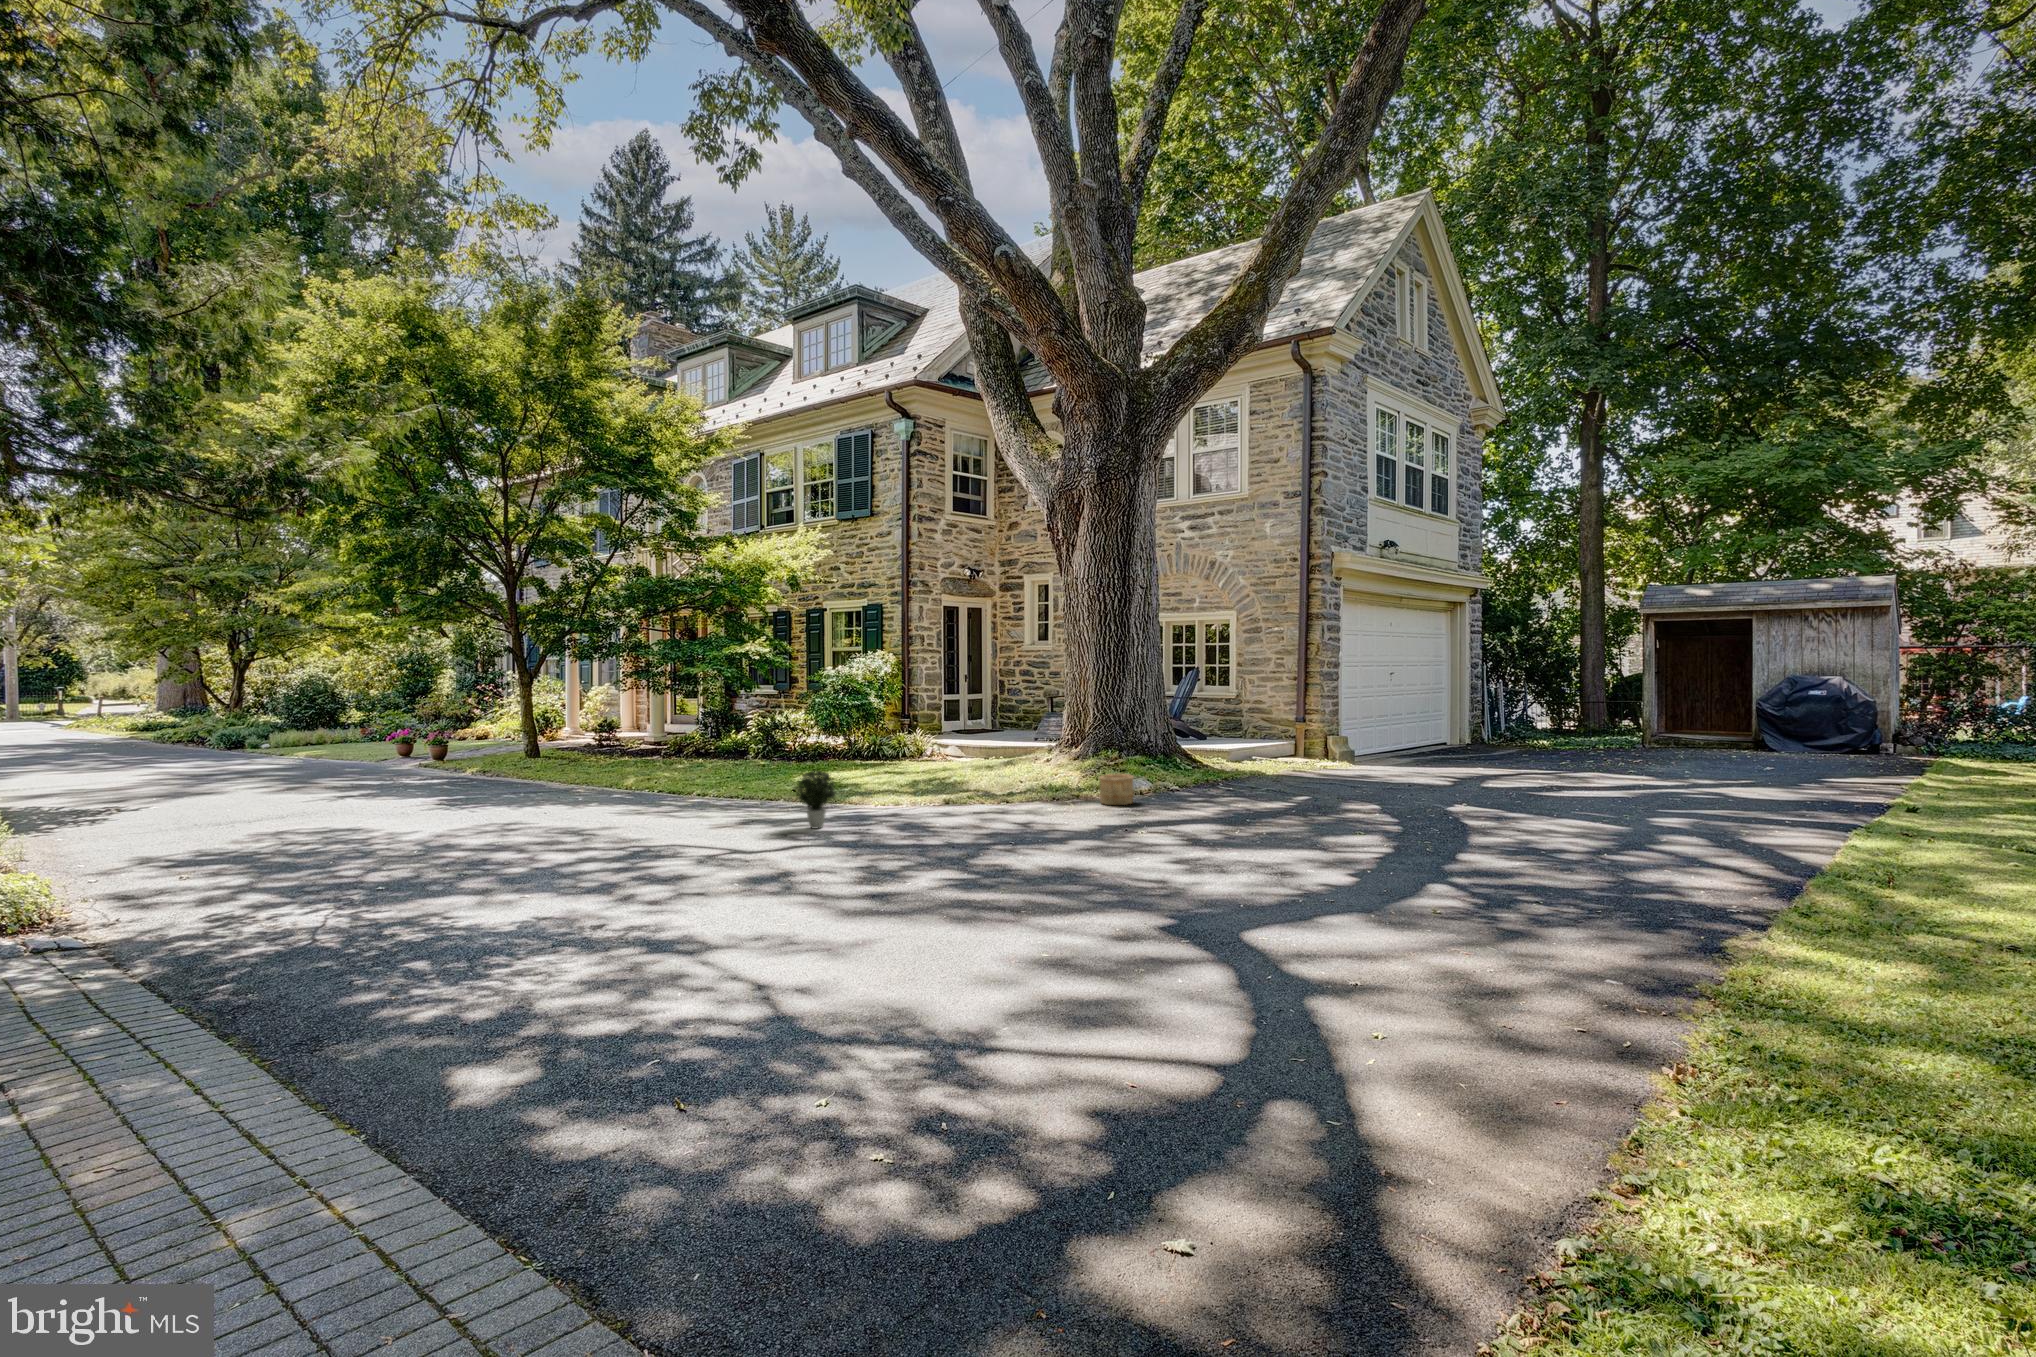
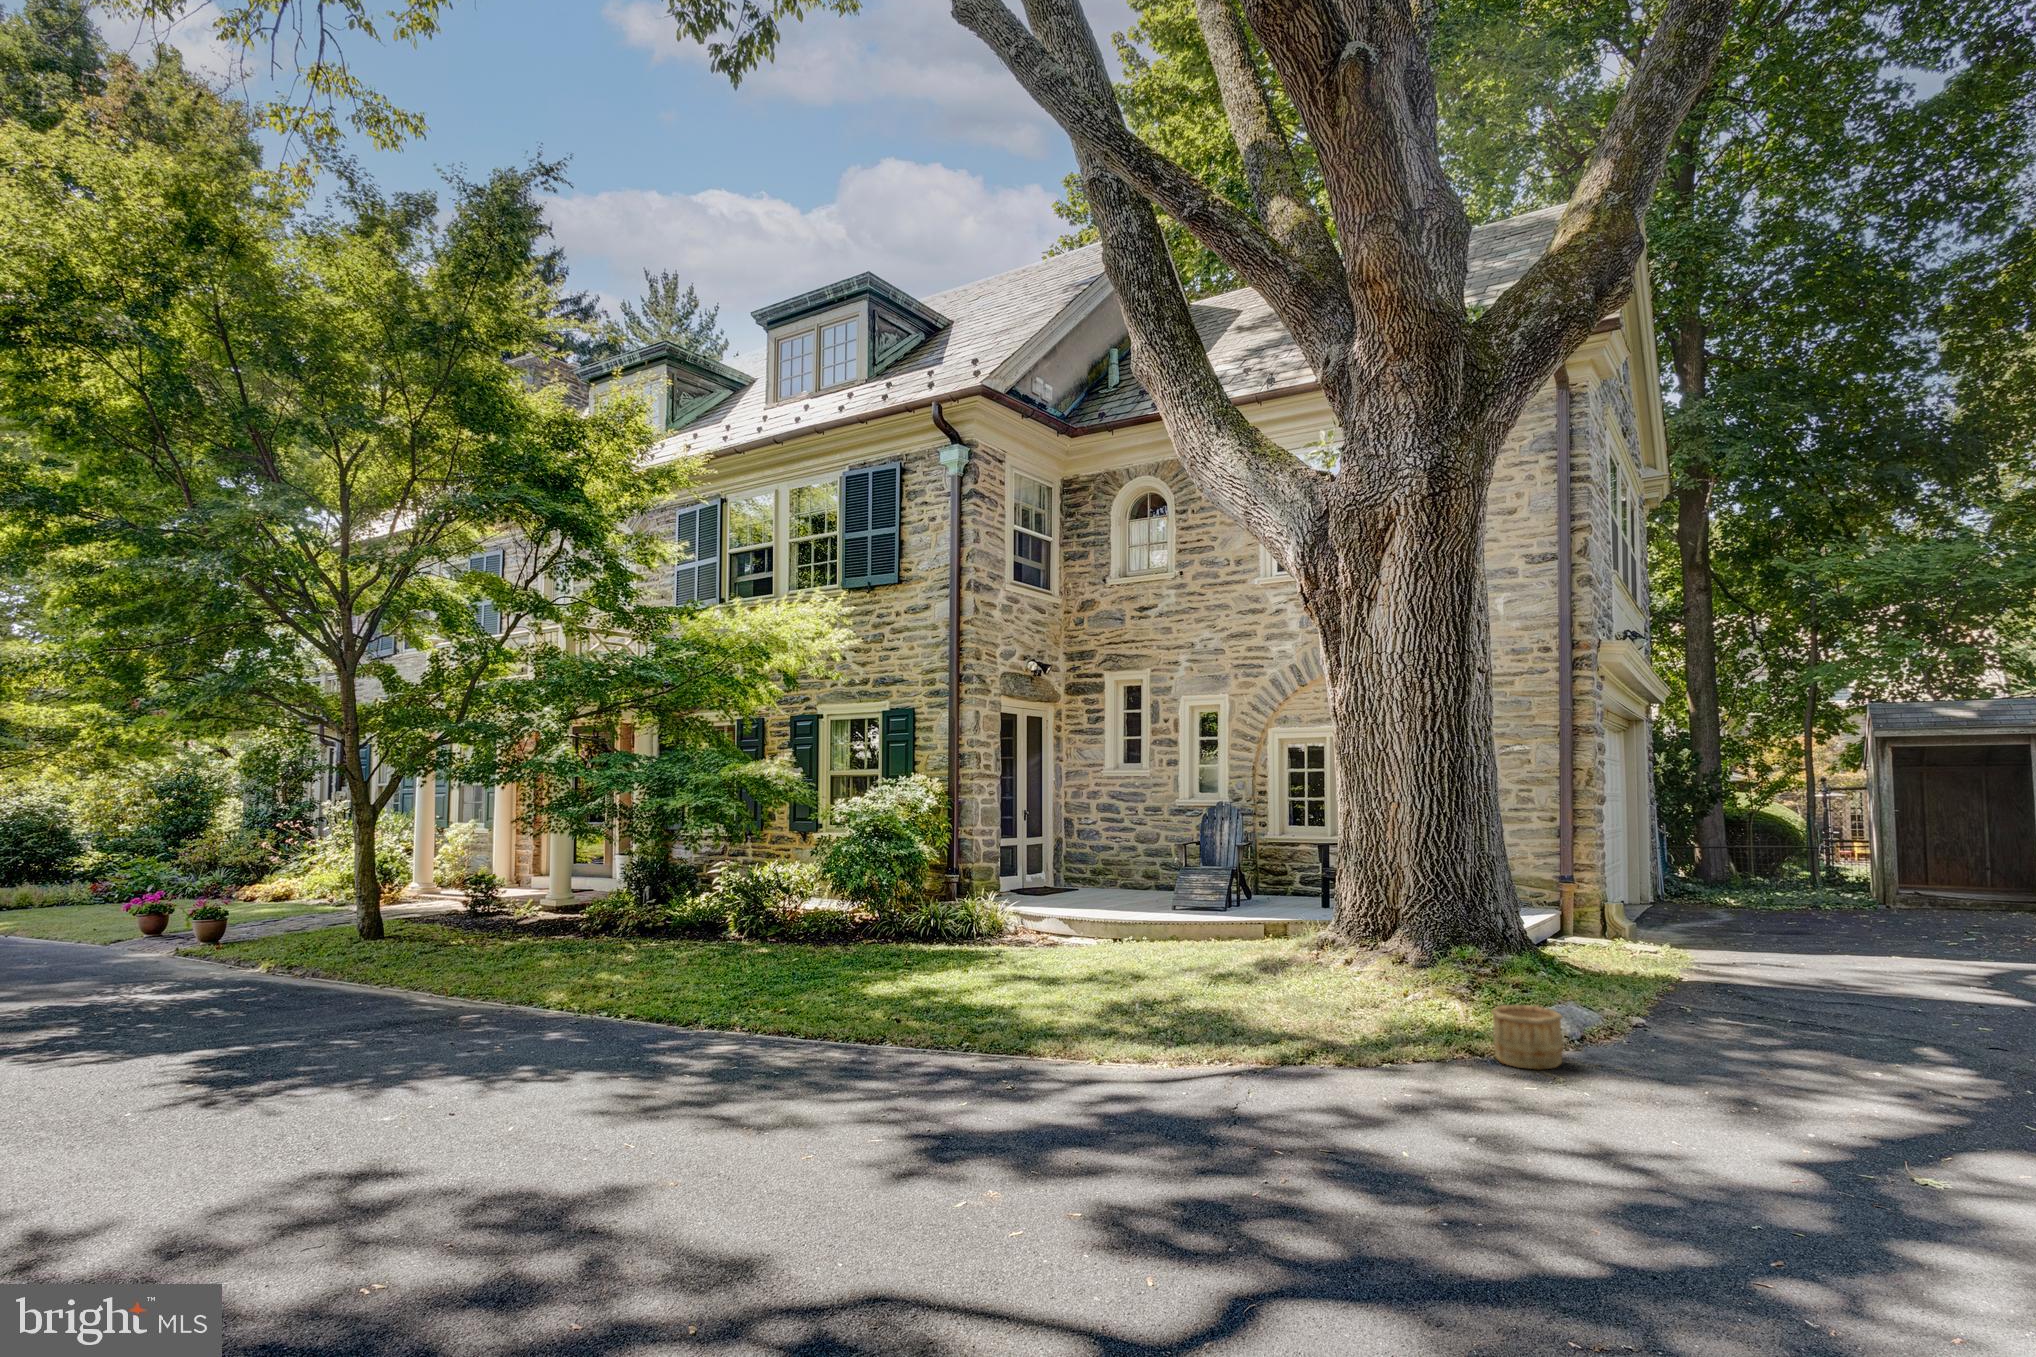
potted plant: present [795,770,835,828] -> none [1011,1031,1099,1164]

